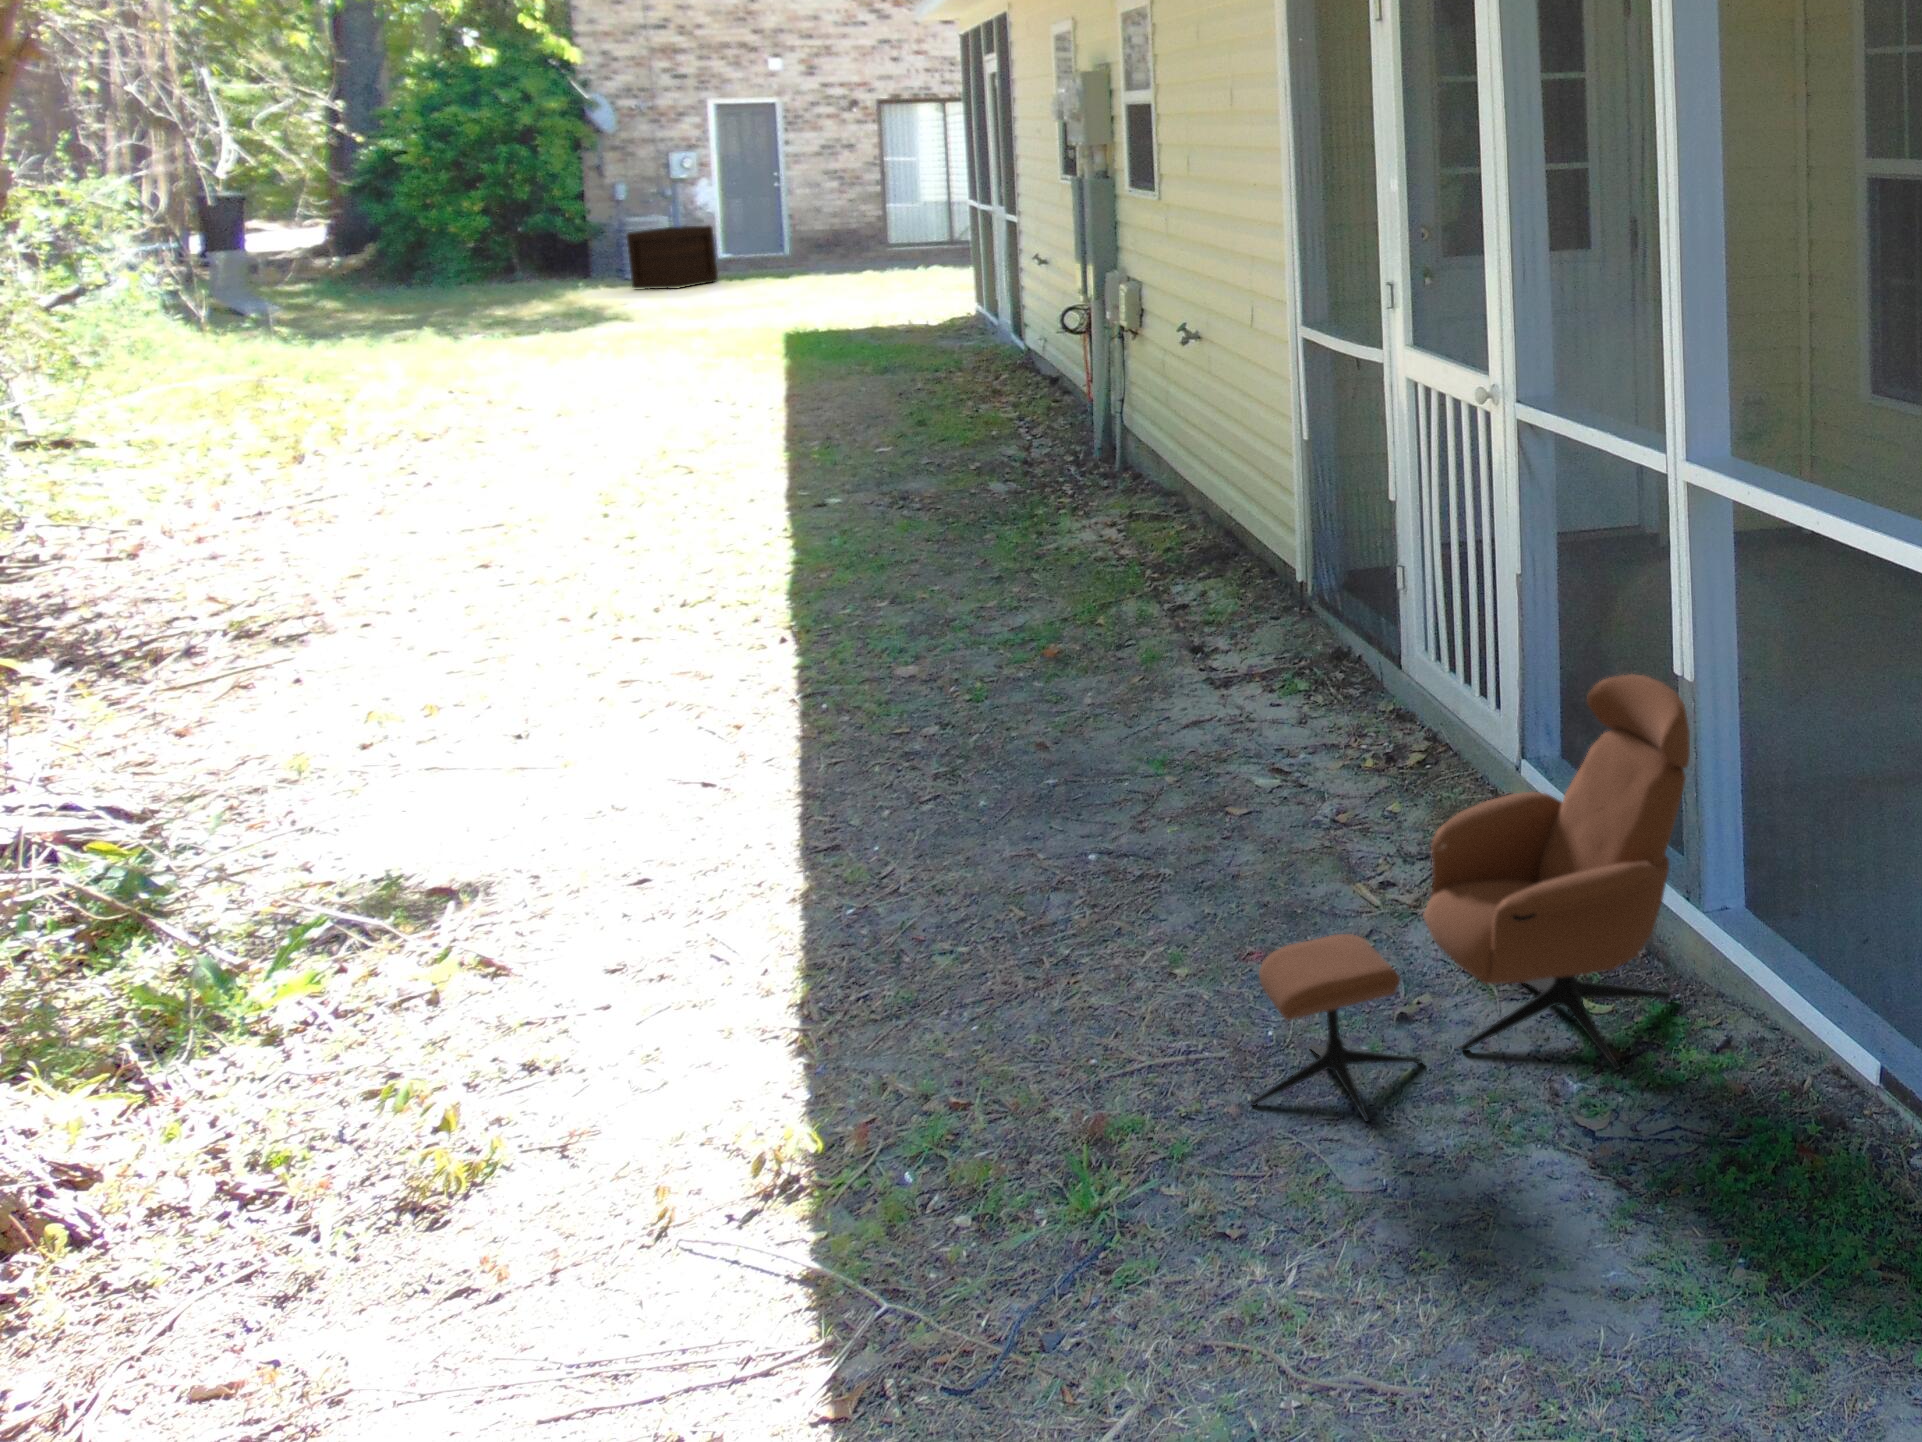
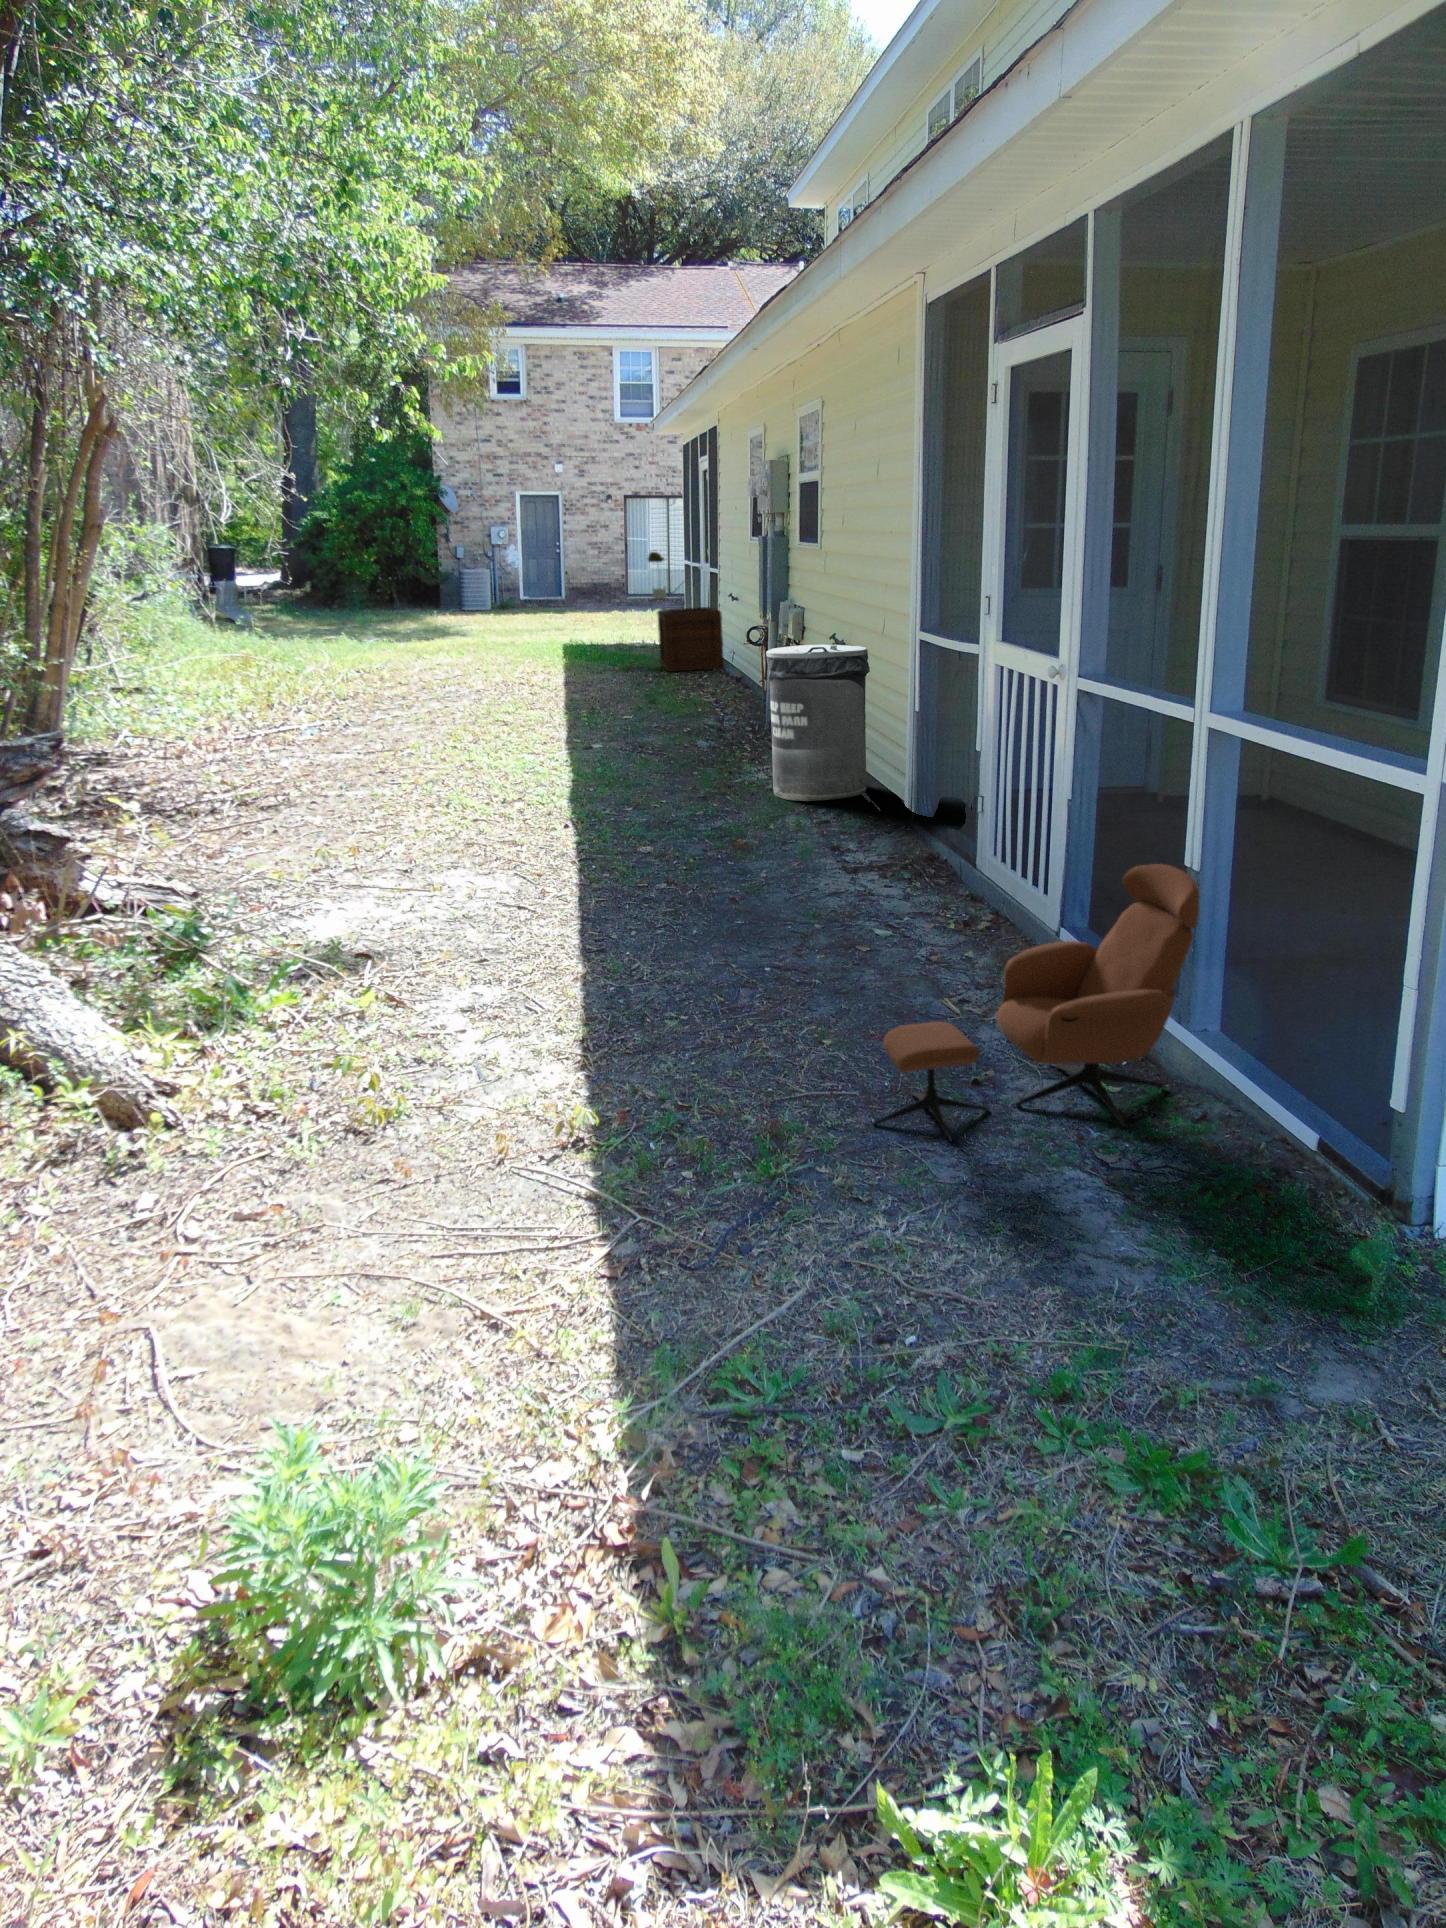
potted tree: none [915,178,949,251] -> present [648,552,667,599]
wooden crate: present [627,226,718,289] -> present [657,607,724,672]
trash can: none [1085,340,1246,573] -> present [766,645,870,801]

